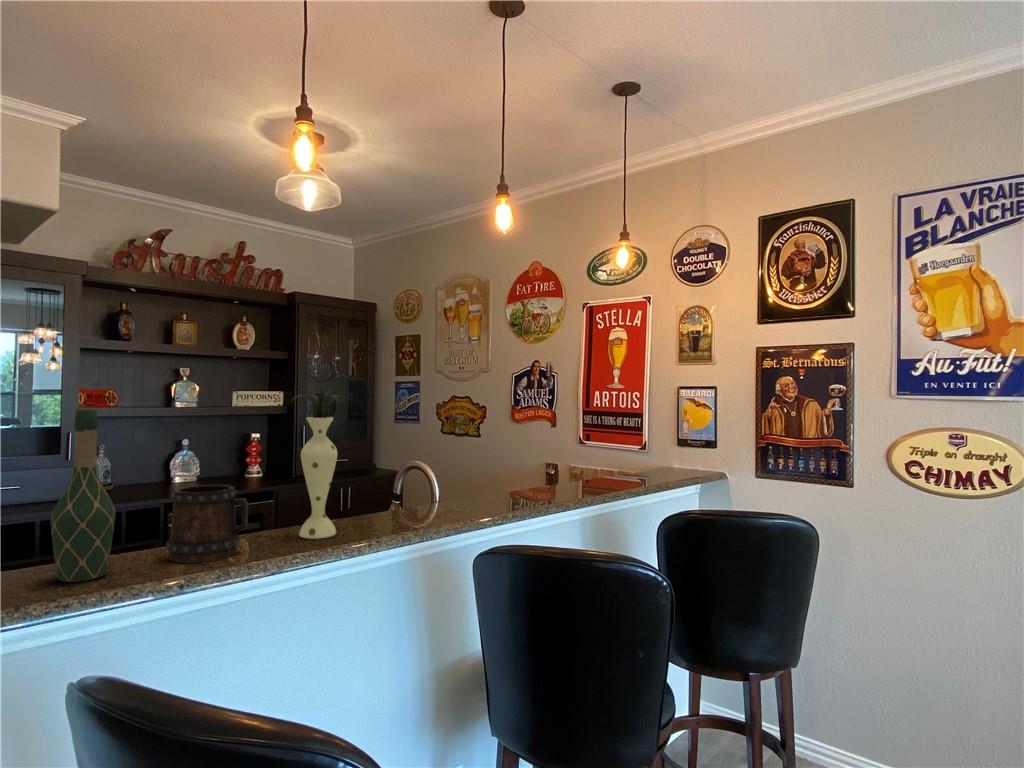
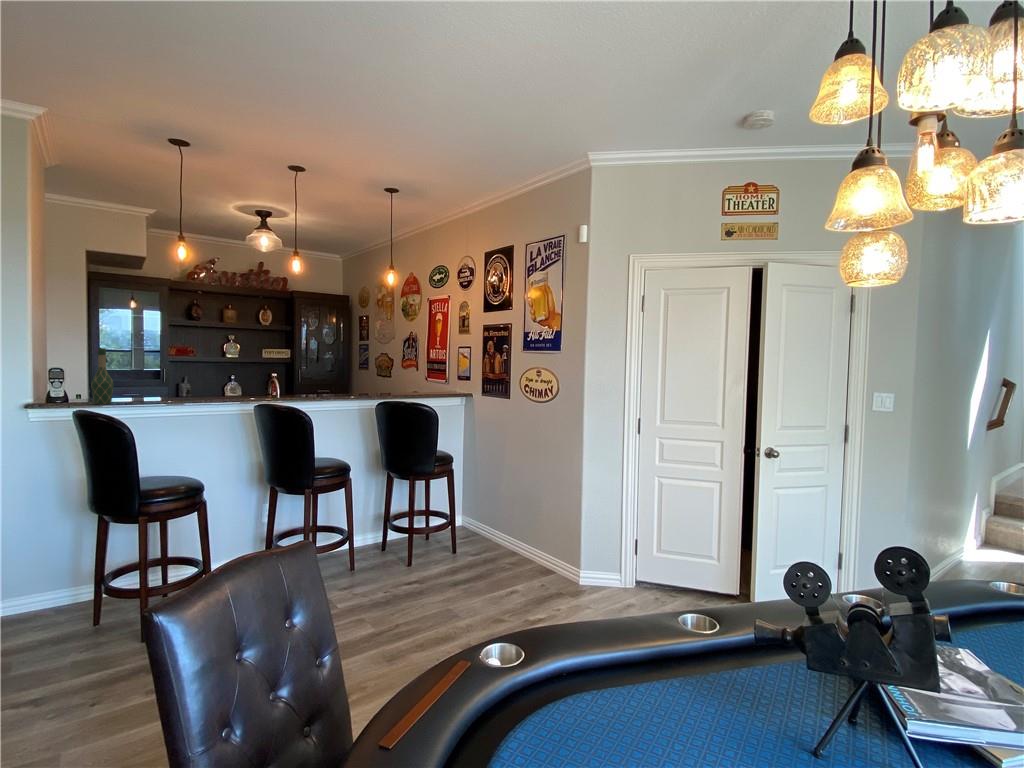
vase: present [293,388,345,539] -> none [185,342,216,402]
beer mug: present [166,485,248,563] -> none [135,378,165,403]

